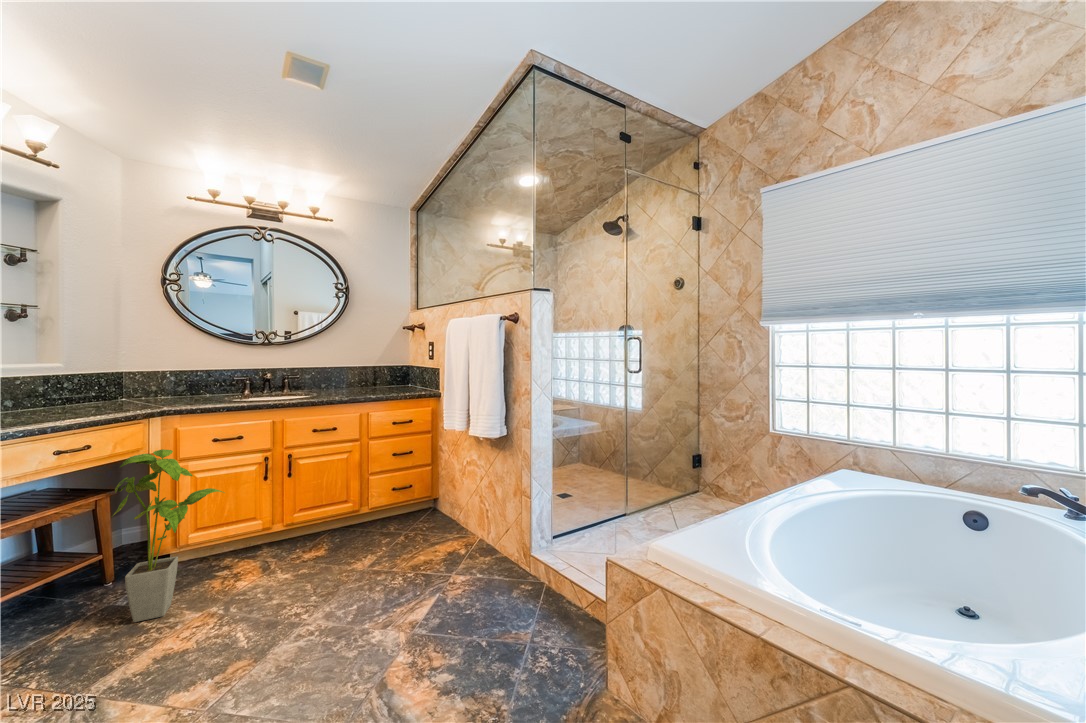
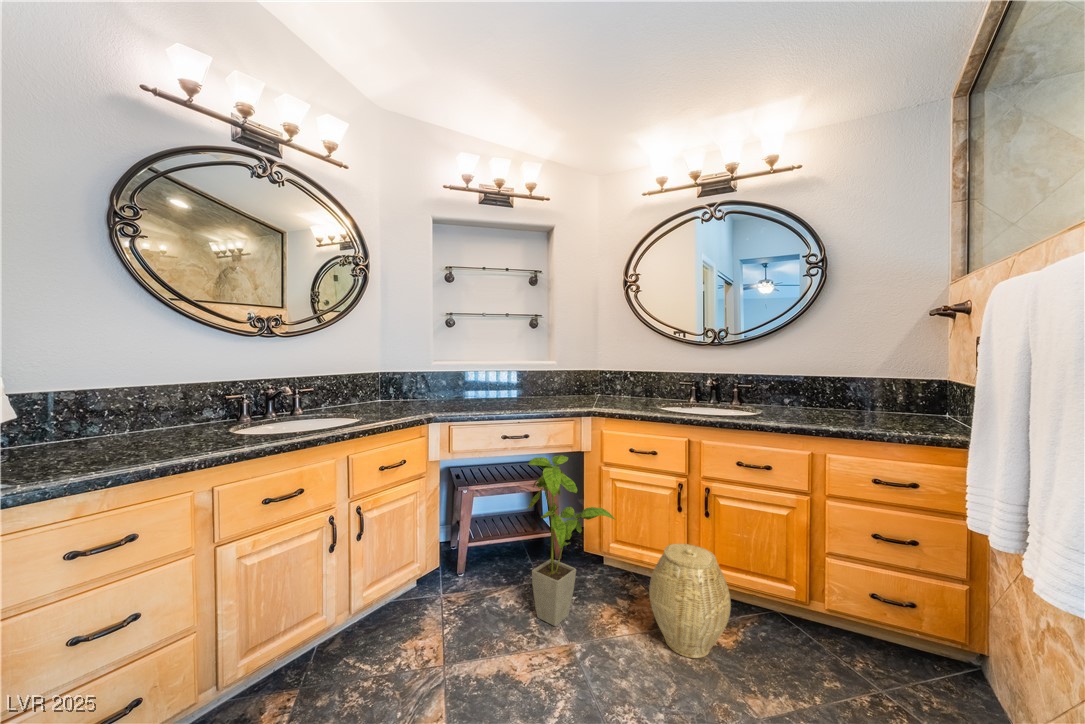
woven basket: none [258,494,324,574] -> present [649,544,731,658]

